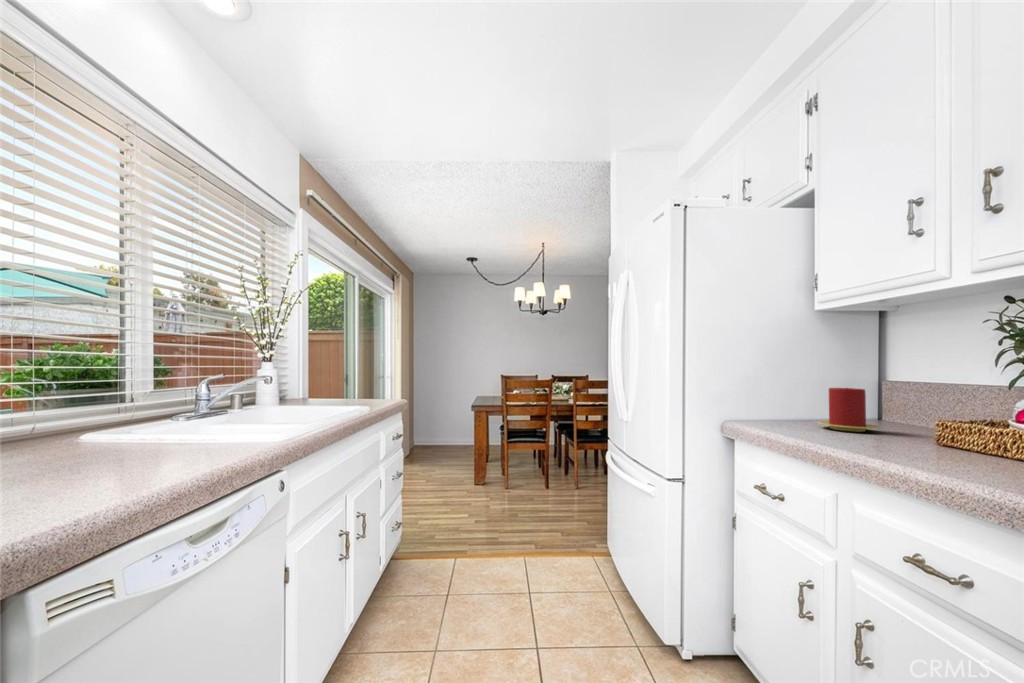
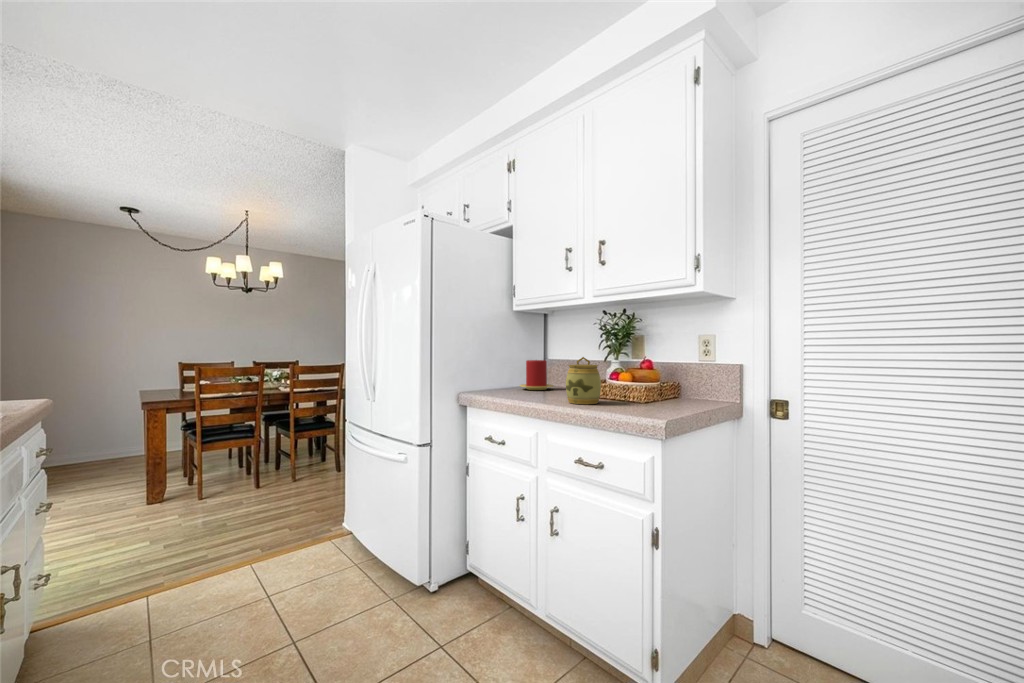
jar: none [880,388,956,466] -> present [566,357,601,404]

